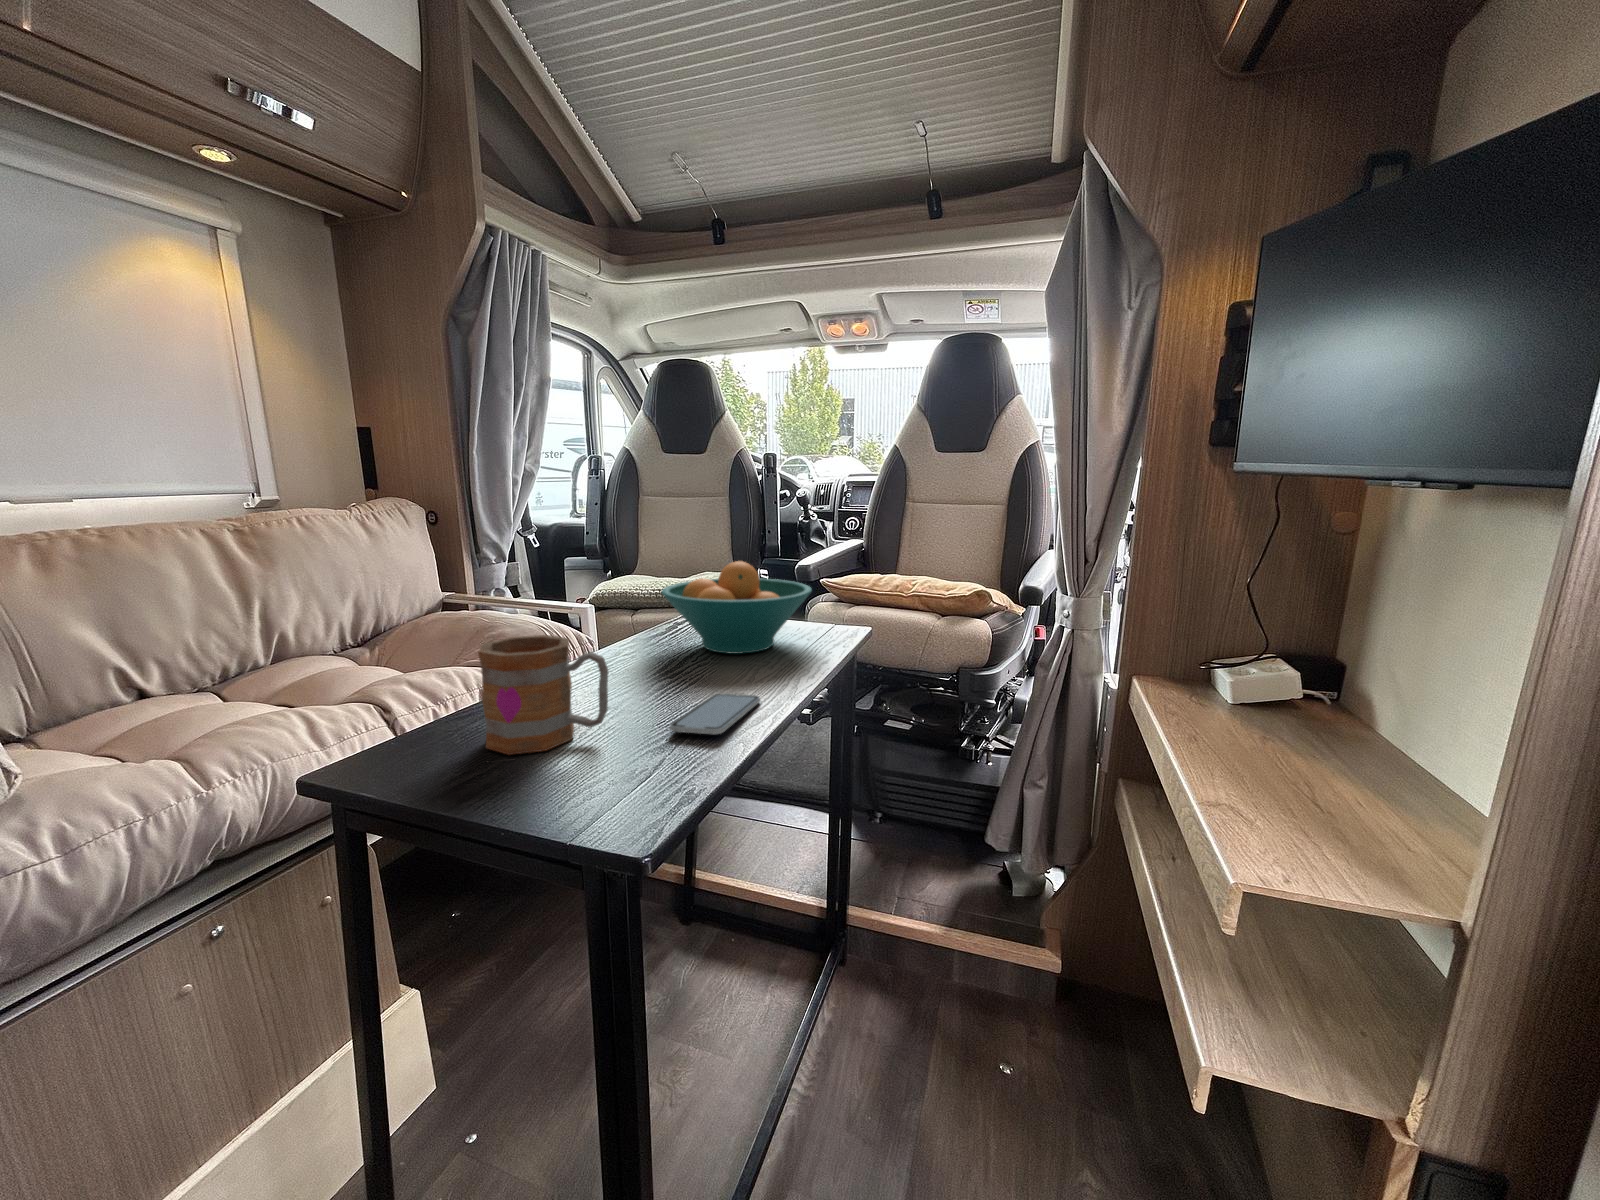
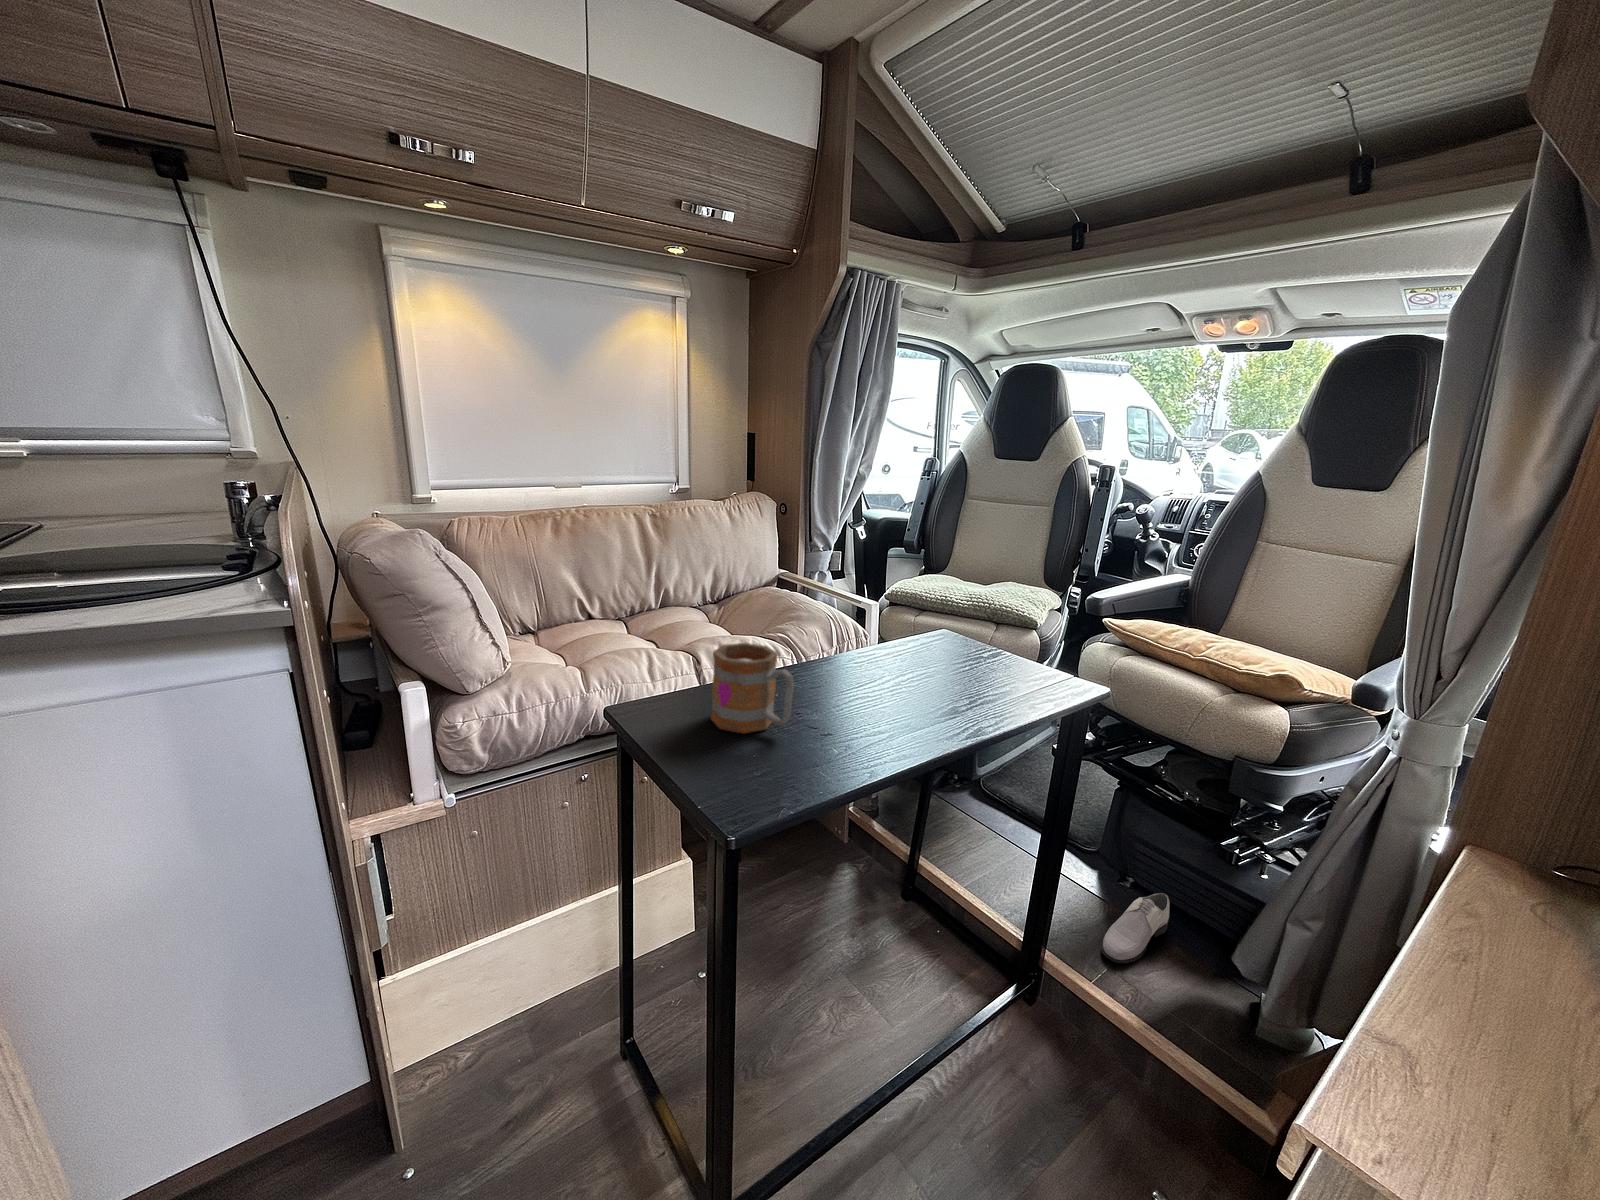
fruit bowl: present [661,561,812,654] -> none [891,601,1034,689]
smartphone: present [670,694,760,734] -> none [832,722,925,760]
shoe: none [887,813,926,888] -> present [1101,893,1170,963]

